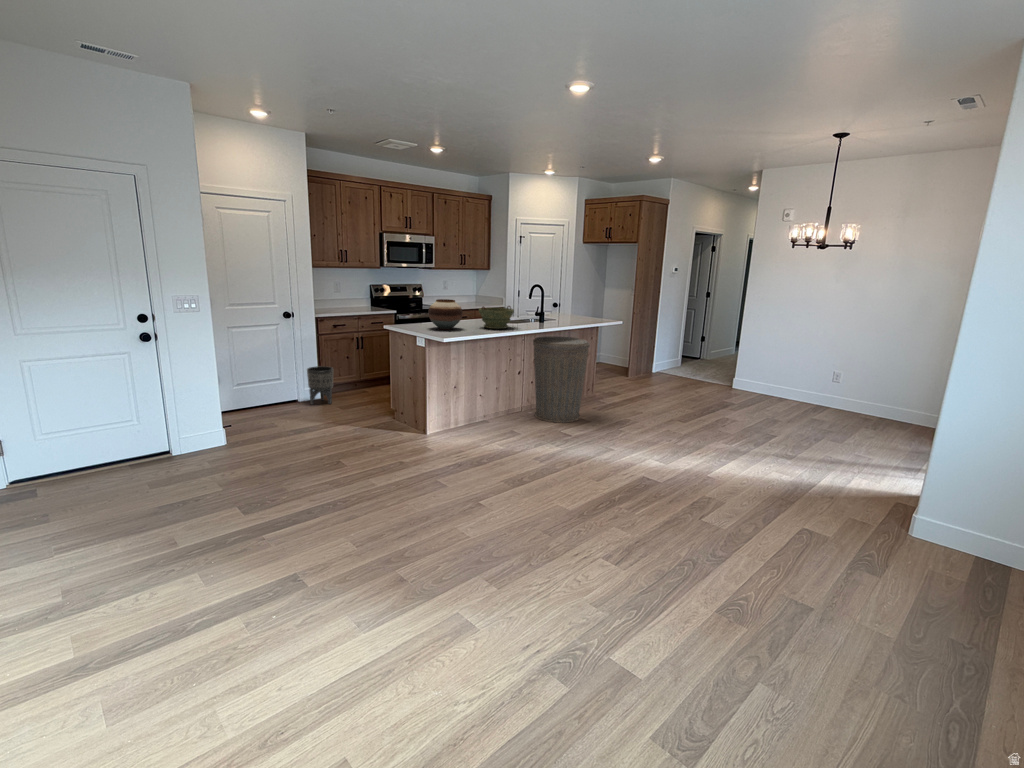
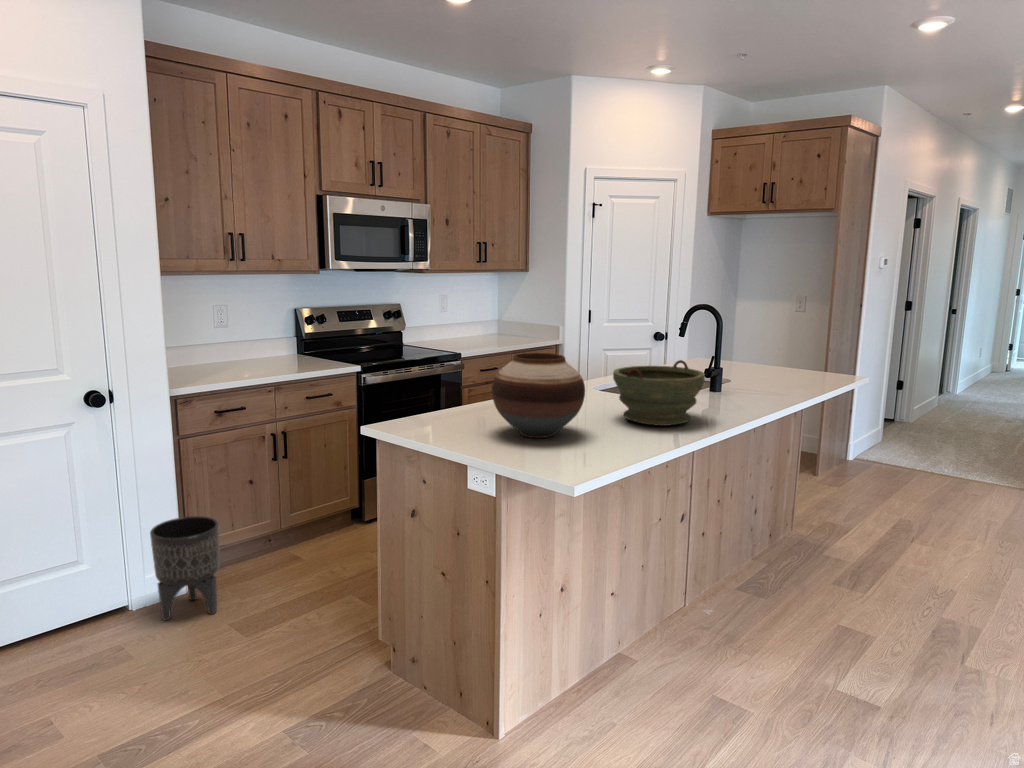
trash can: present [533,336,590,423] -> none [720,423,873,646]

